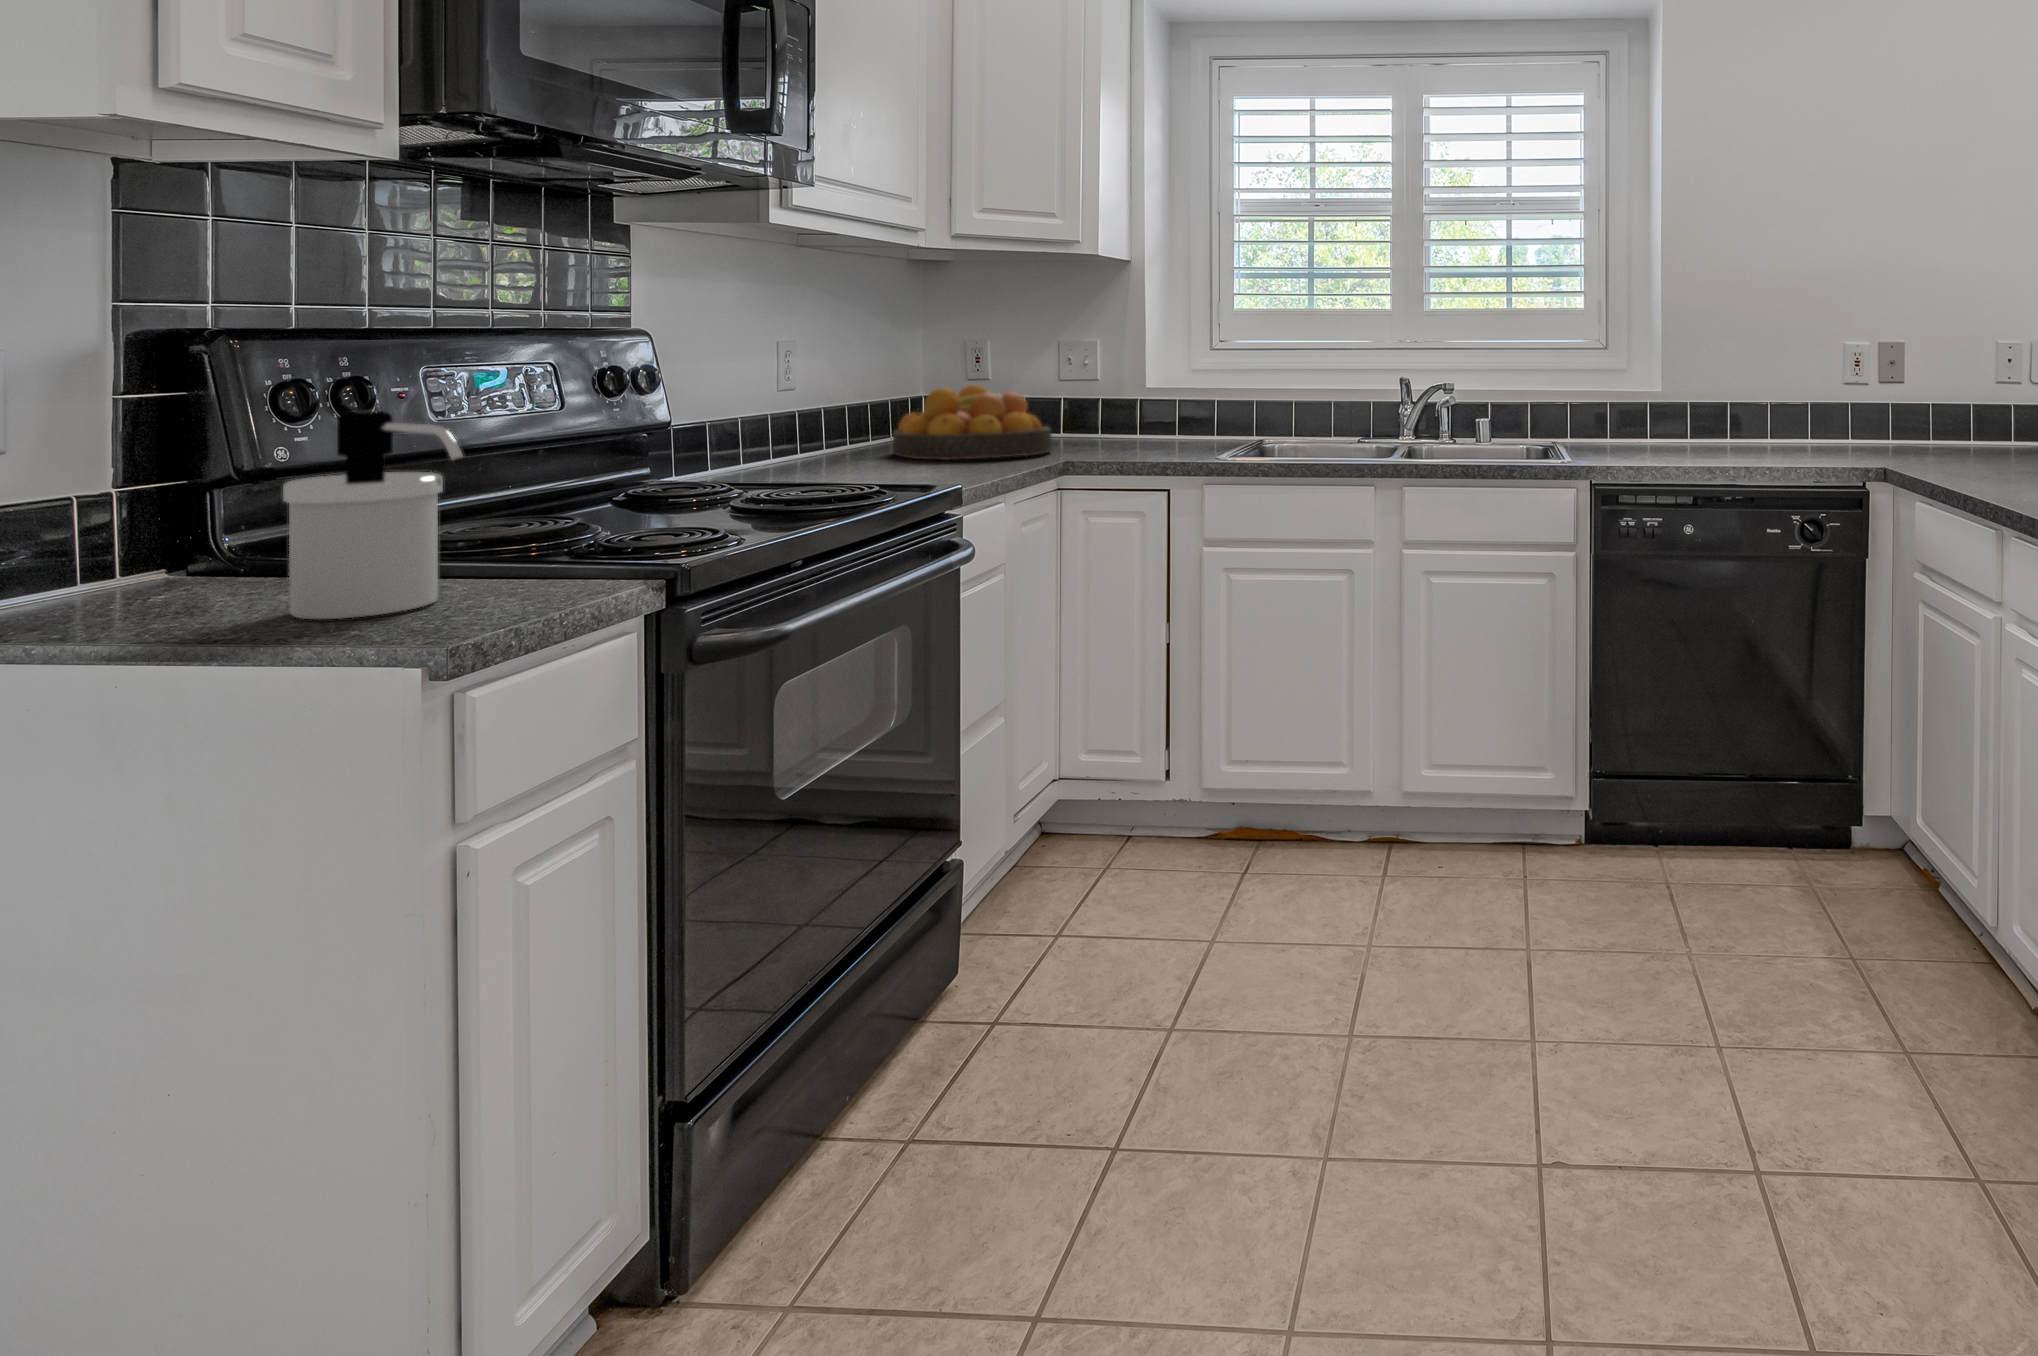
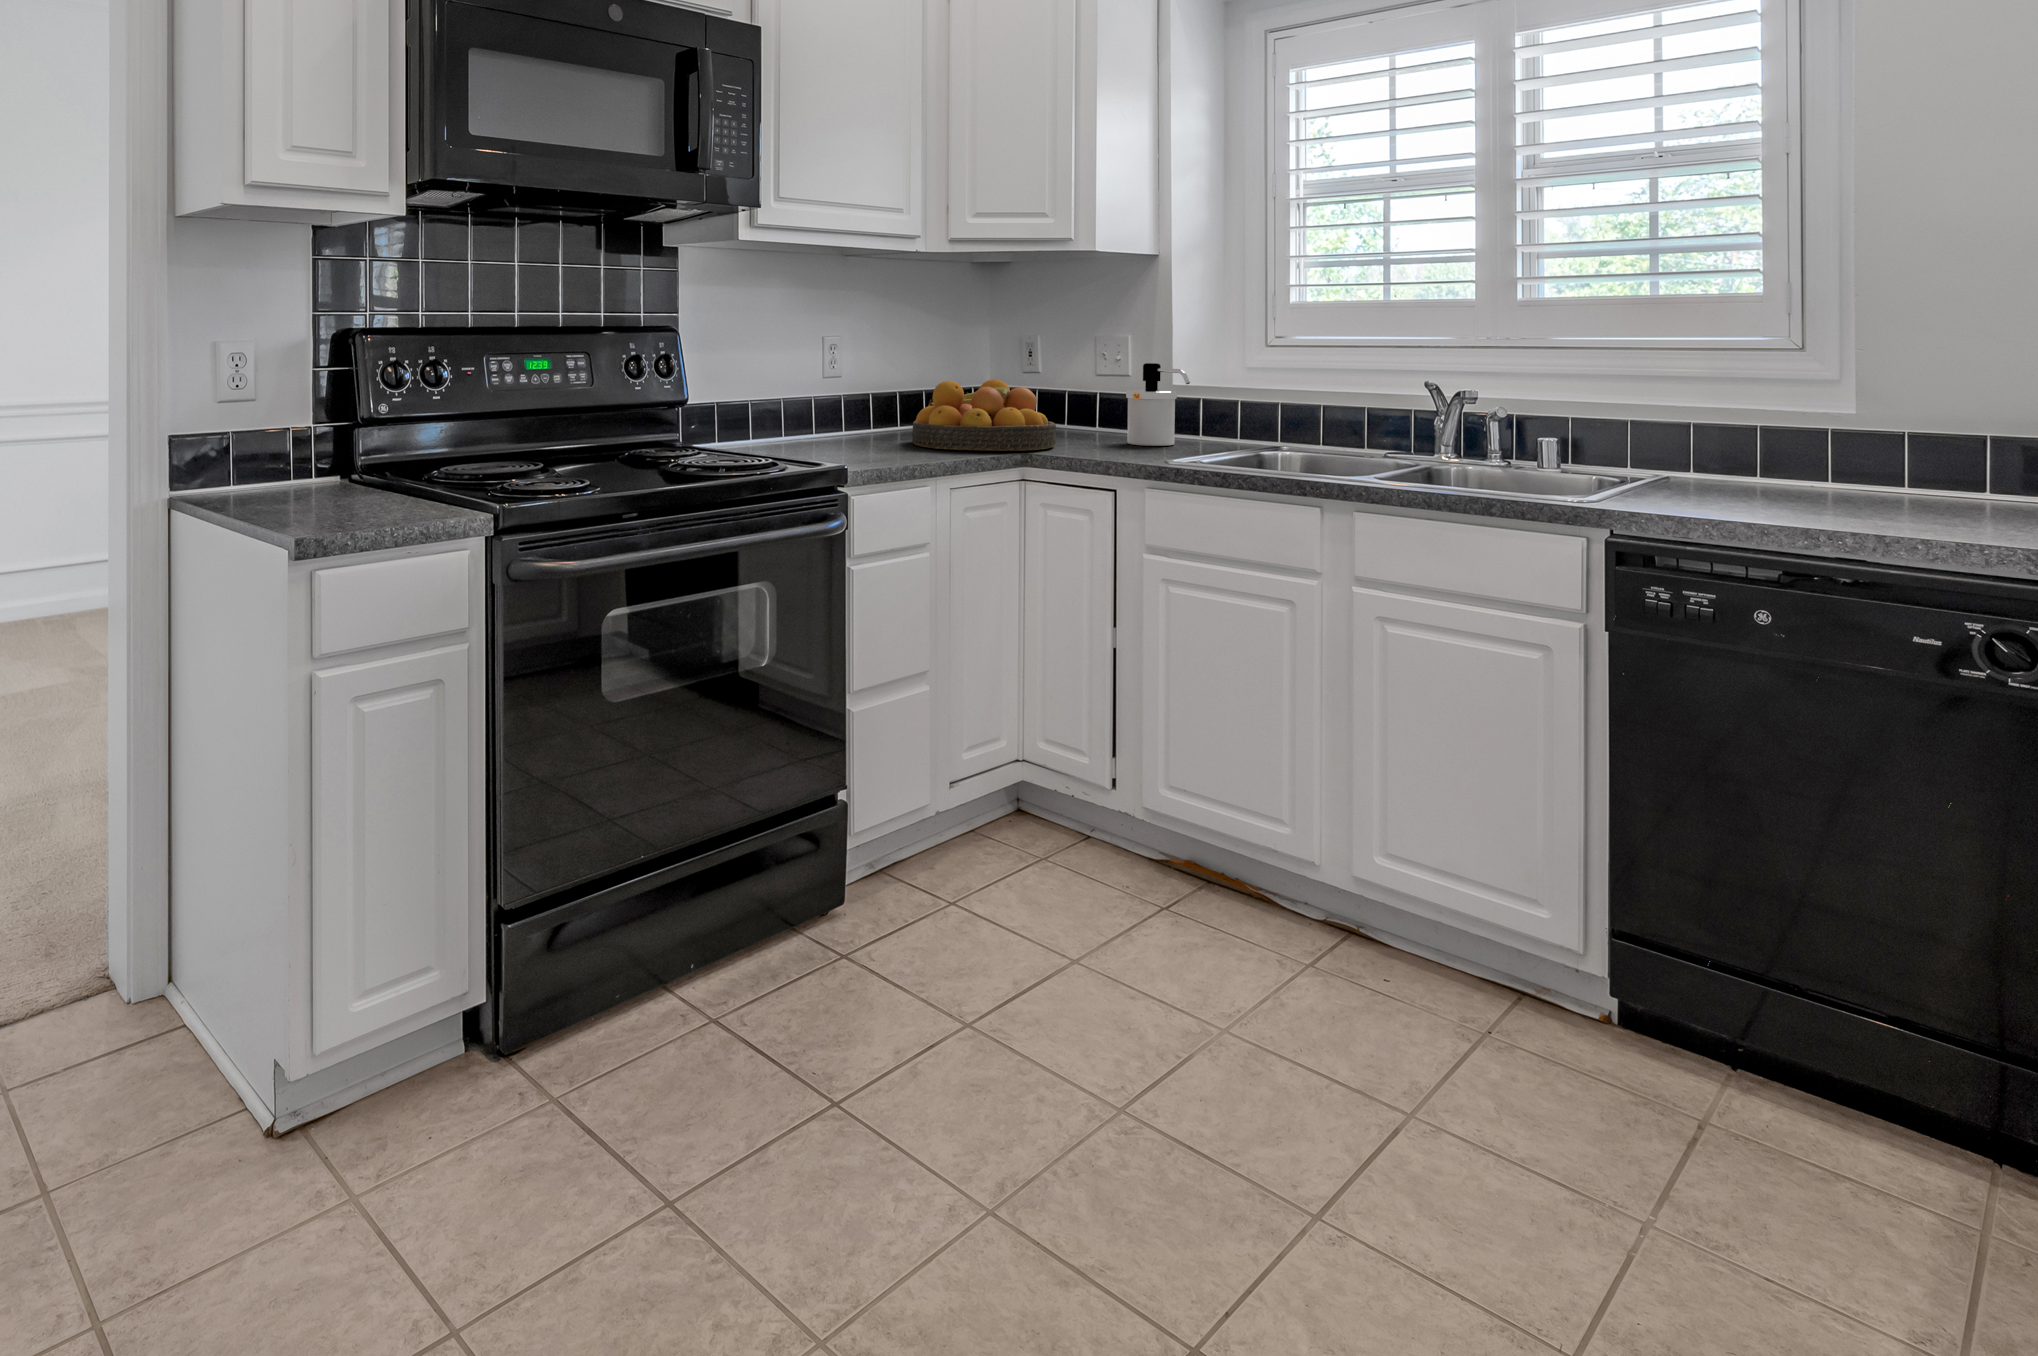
soap dispenser: present [283,411,463,619] -> present [1126,363,1190,446]

